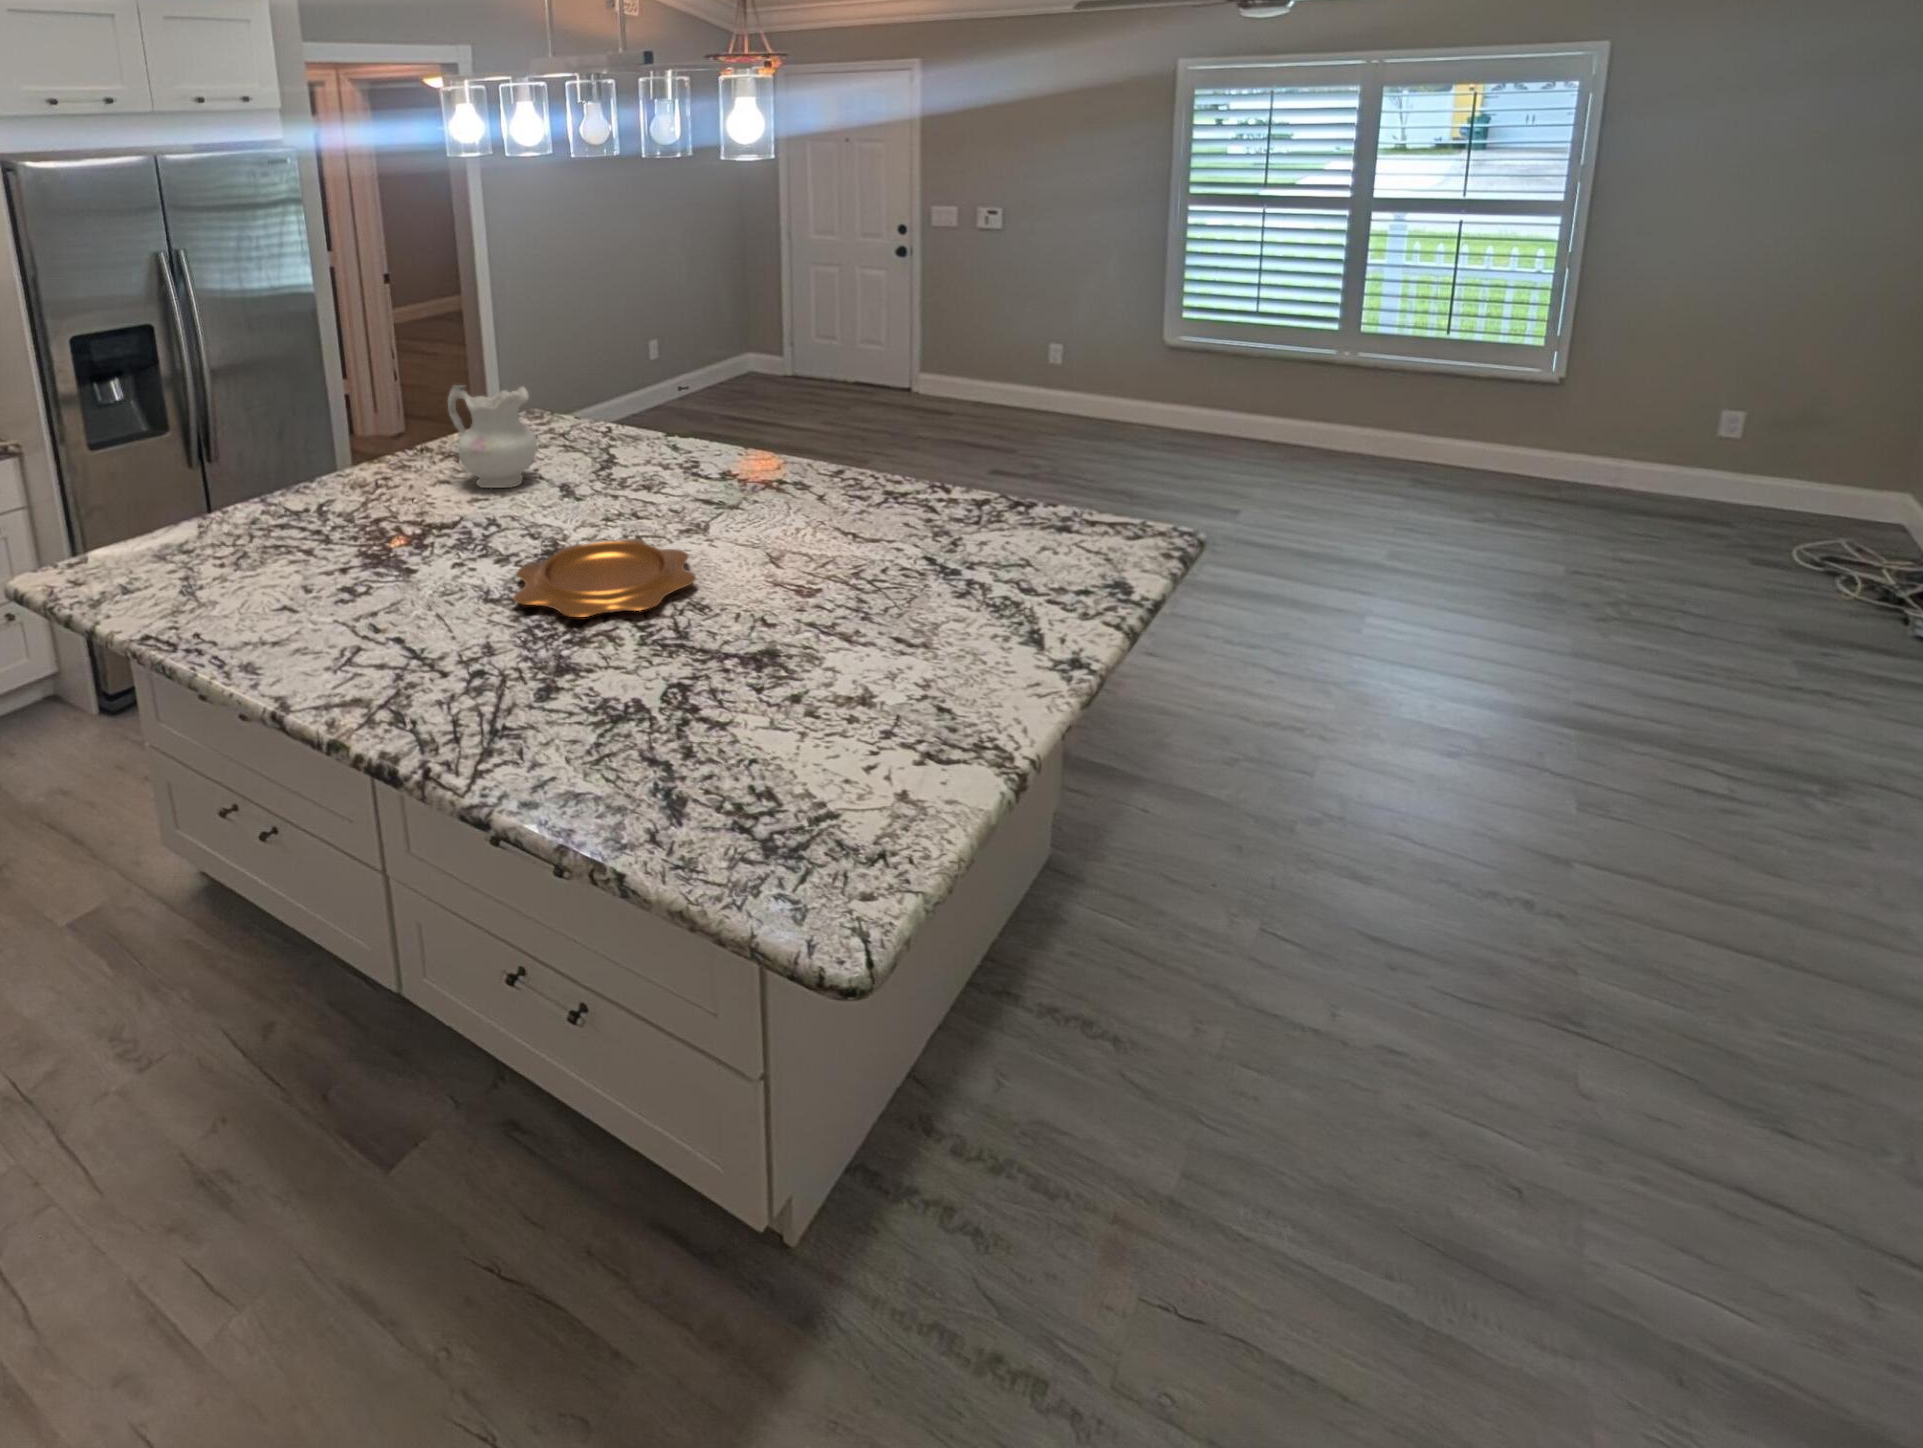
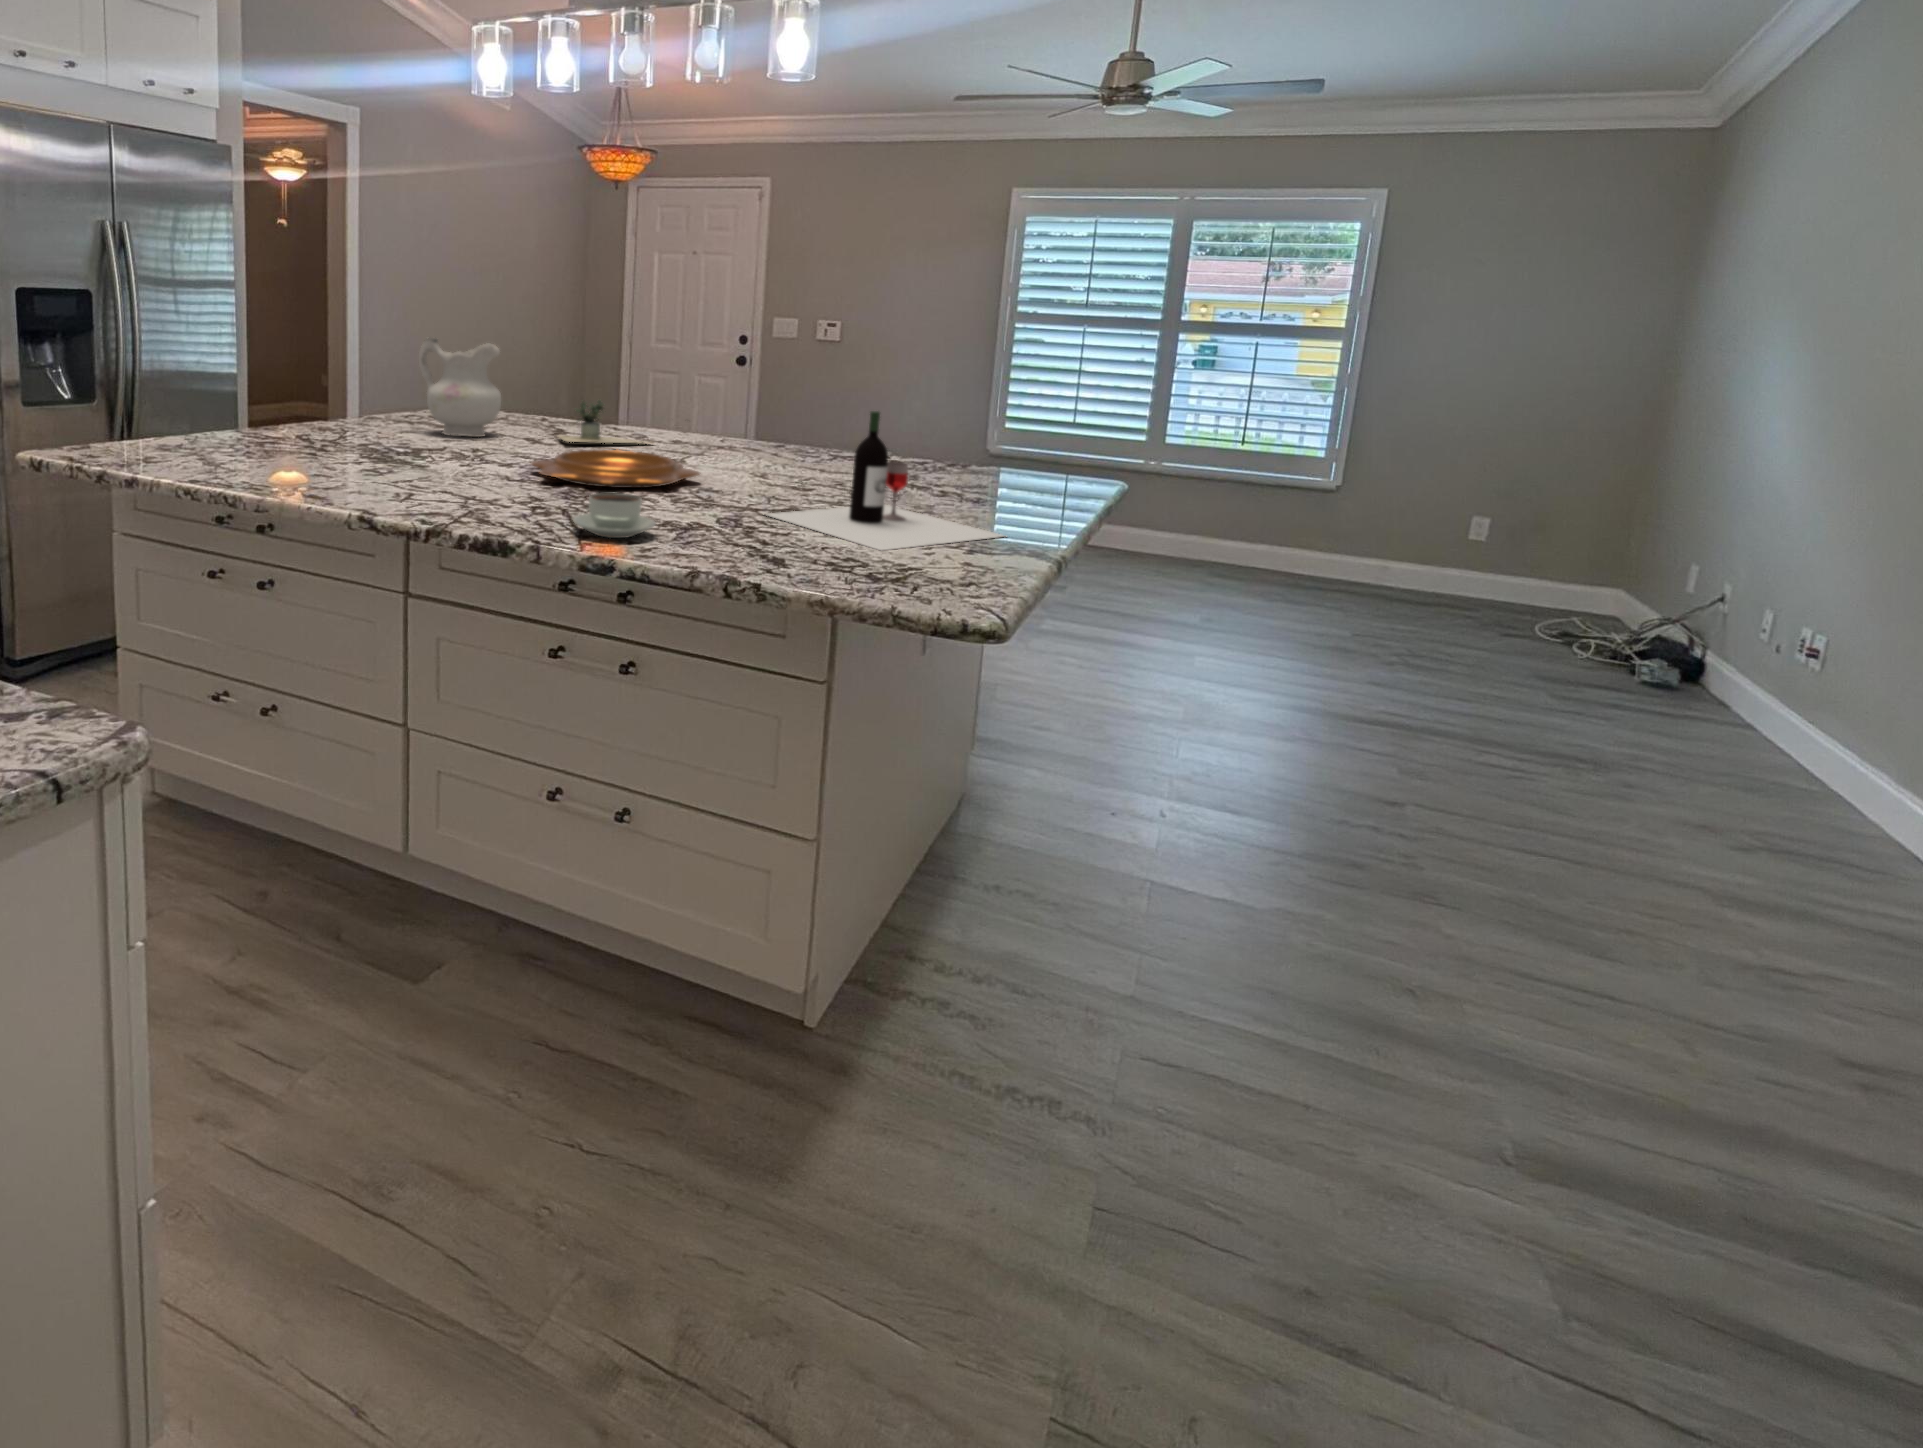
potted plant: none [593,443,736,499] -> present [559,400,645,444]
wine bottle: none [723,564,990,768] -> present [767,411,1003,550]
coffee cup: none [475,697,569,764] -> present [574,493,656,538]

